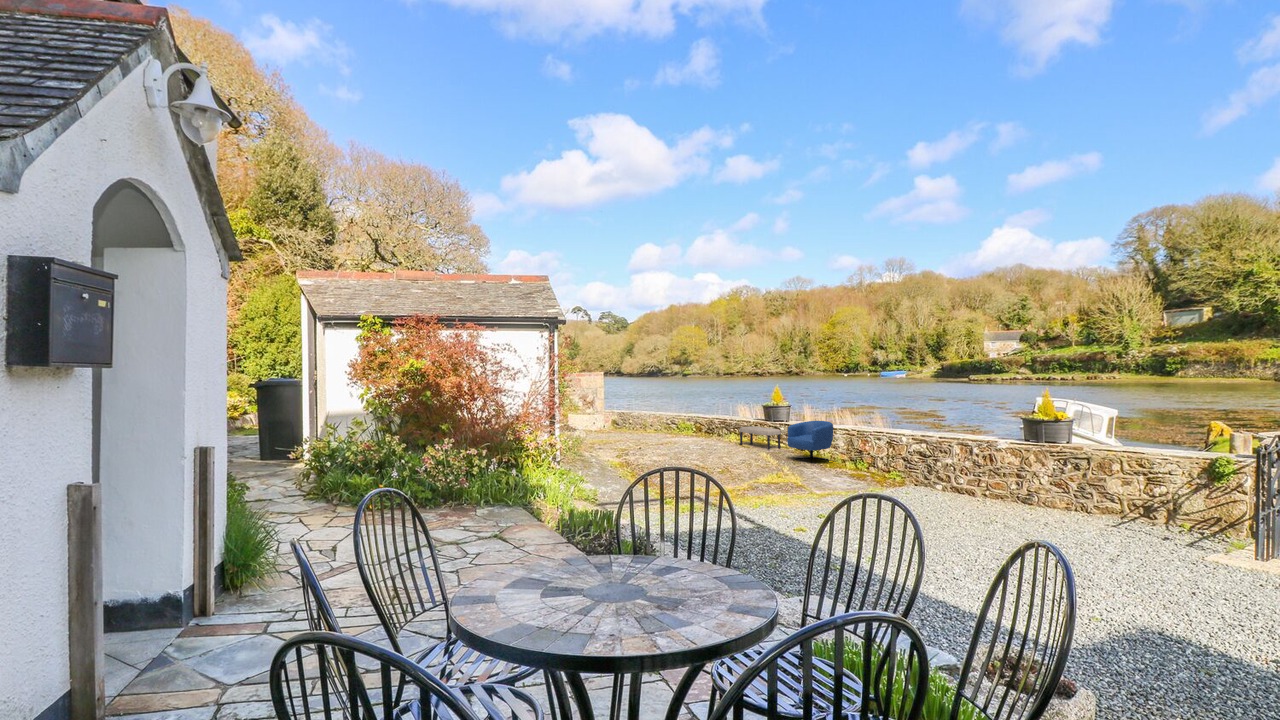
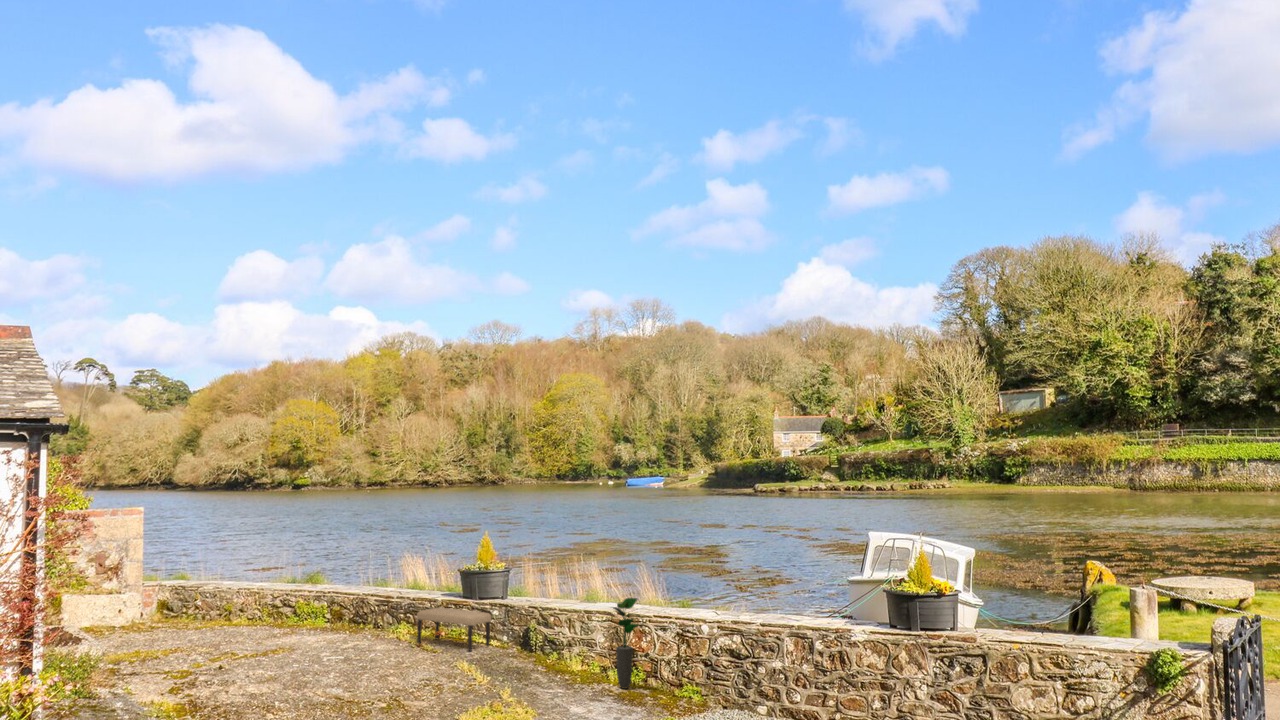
armchair: present [787,421,833,463] -> none [507,598,586,677]
potted plant: none [843,421,867,471] -> present [613,598,638,689]

